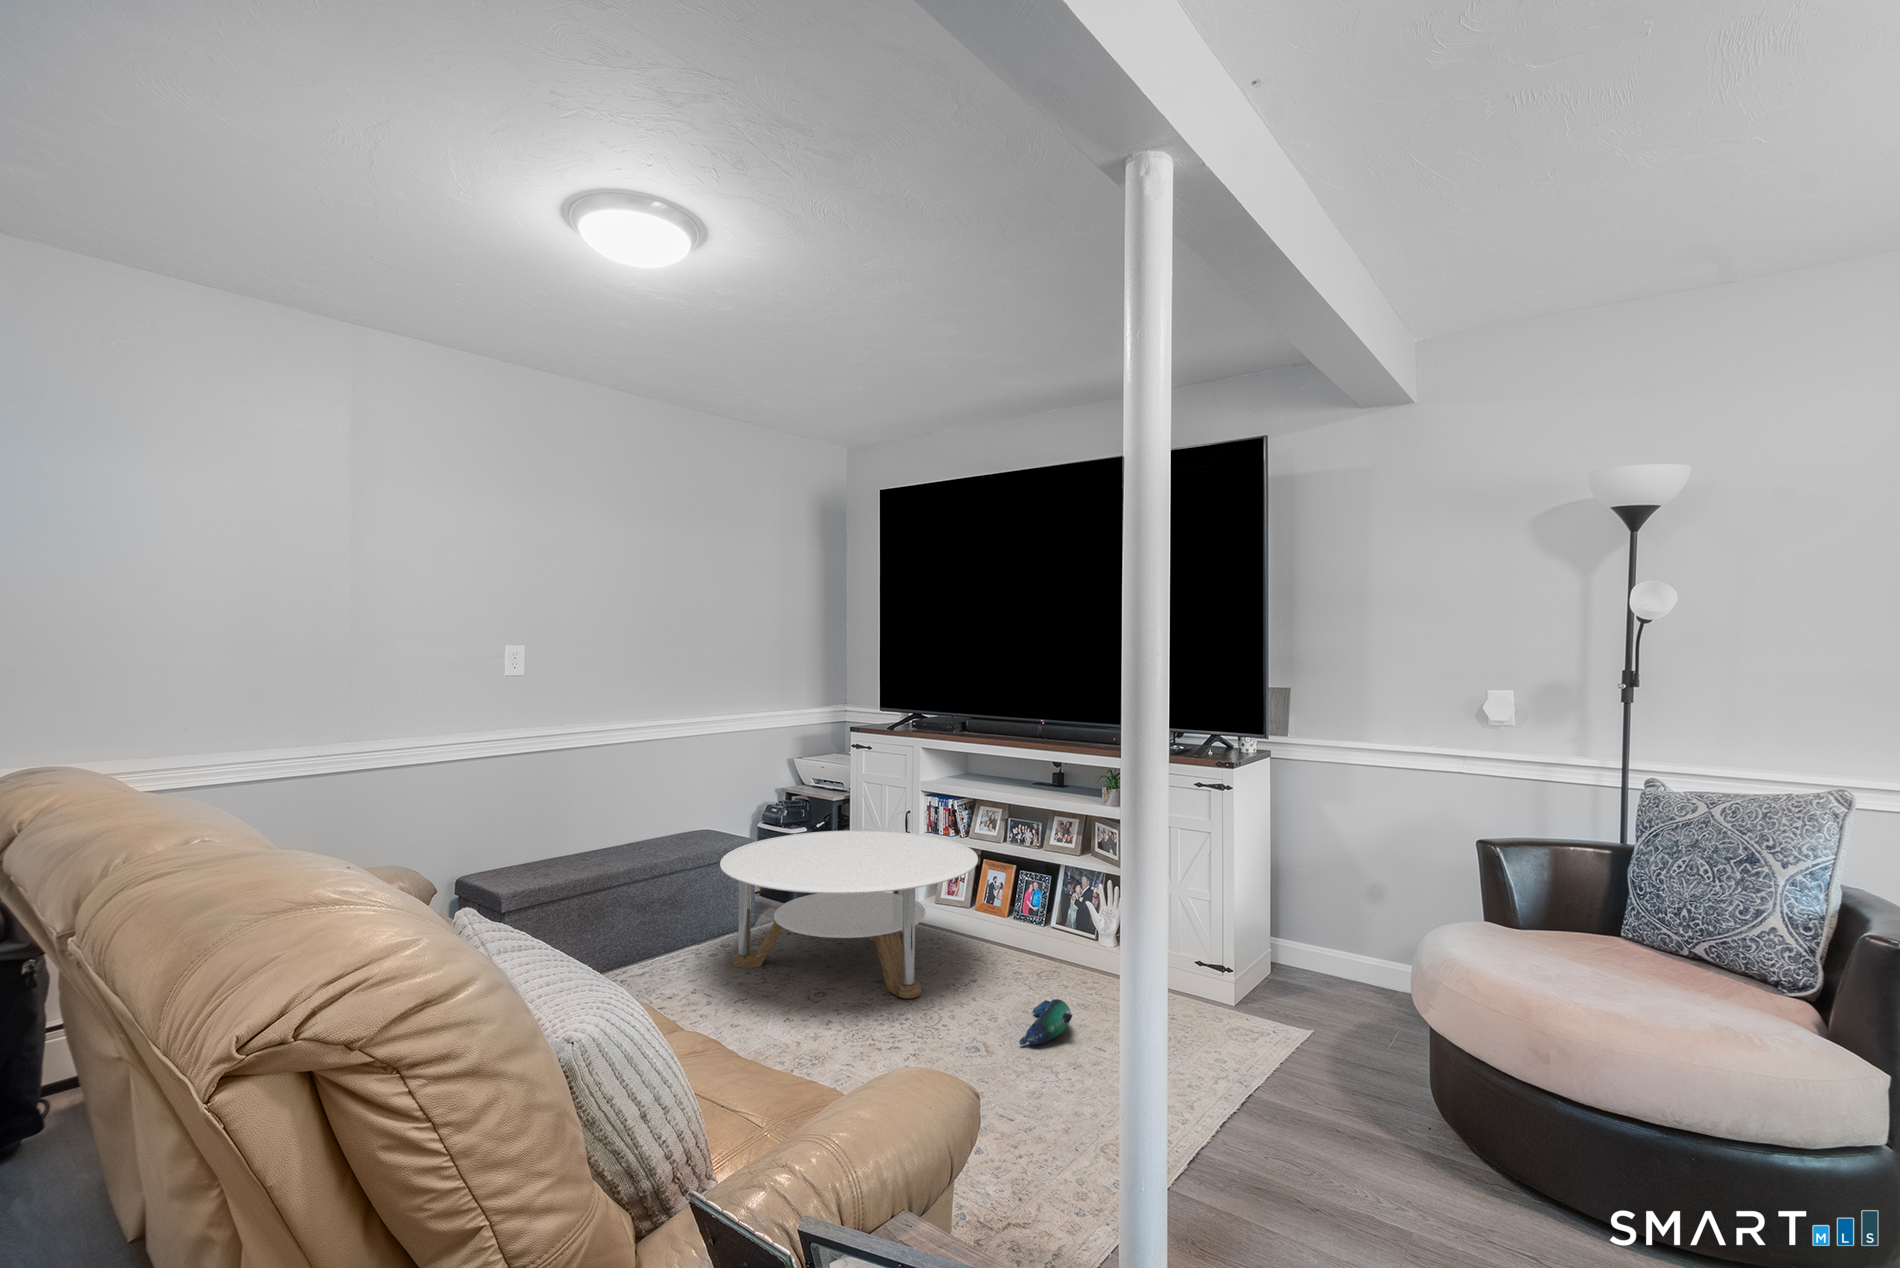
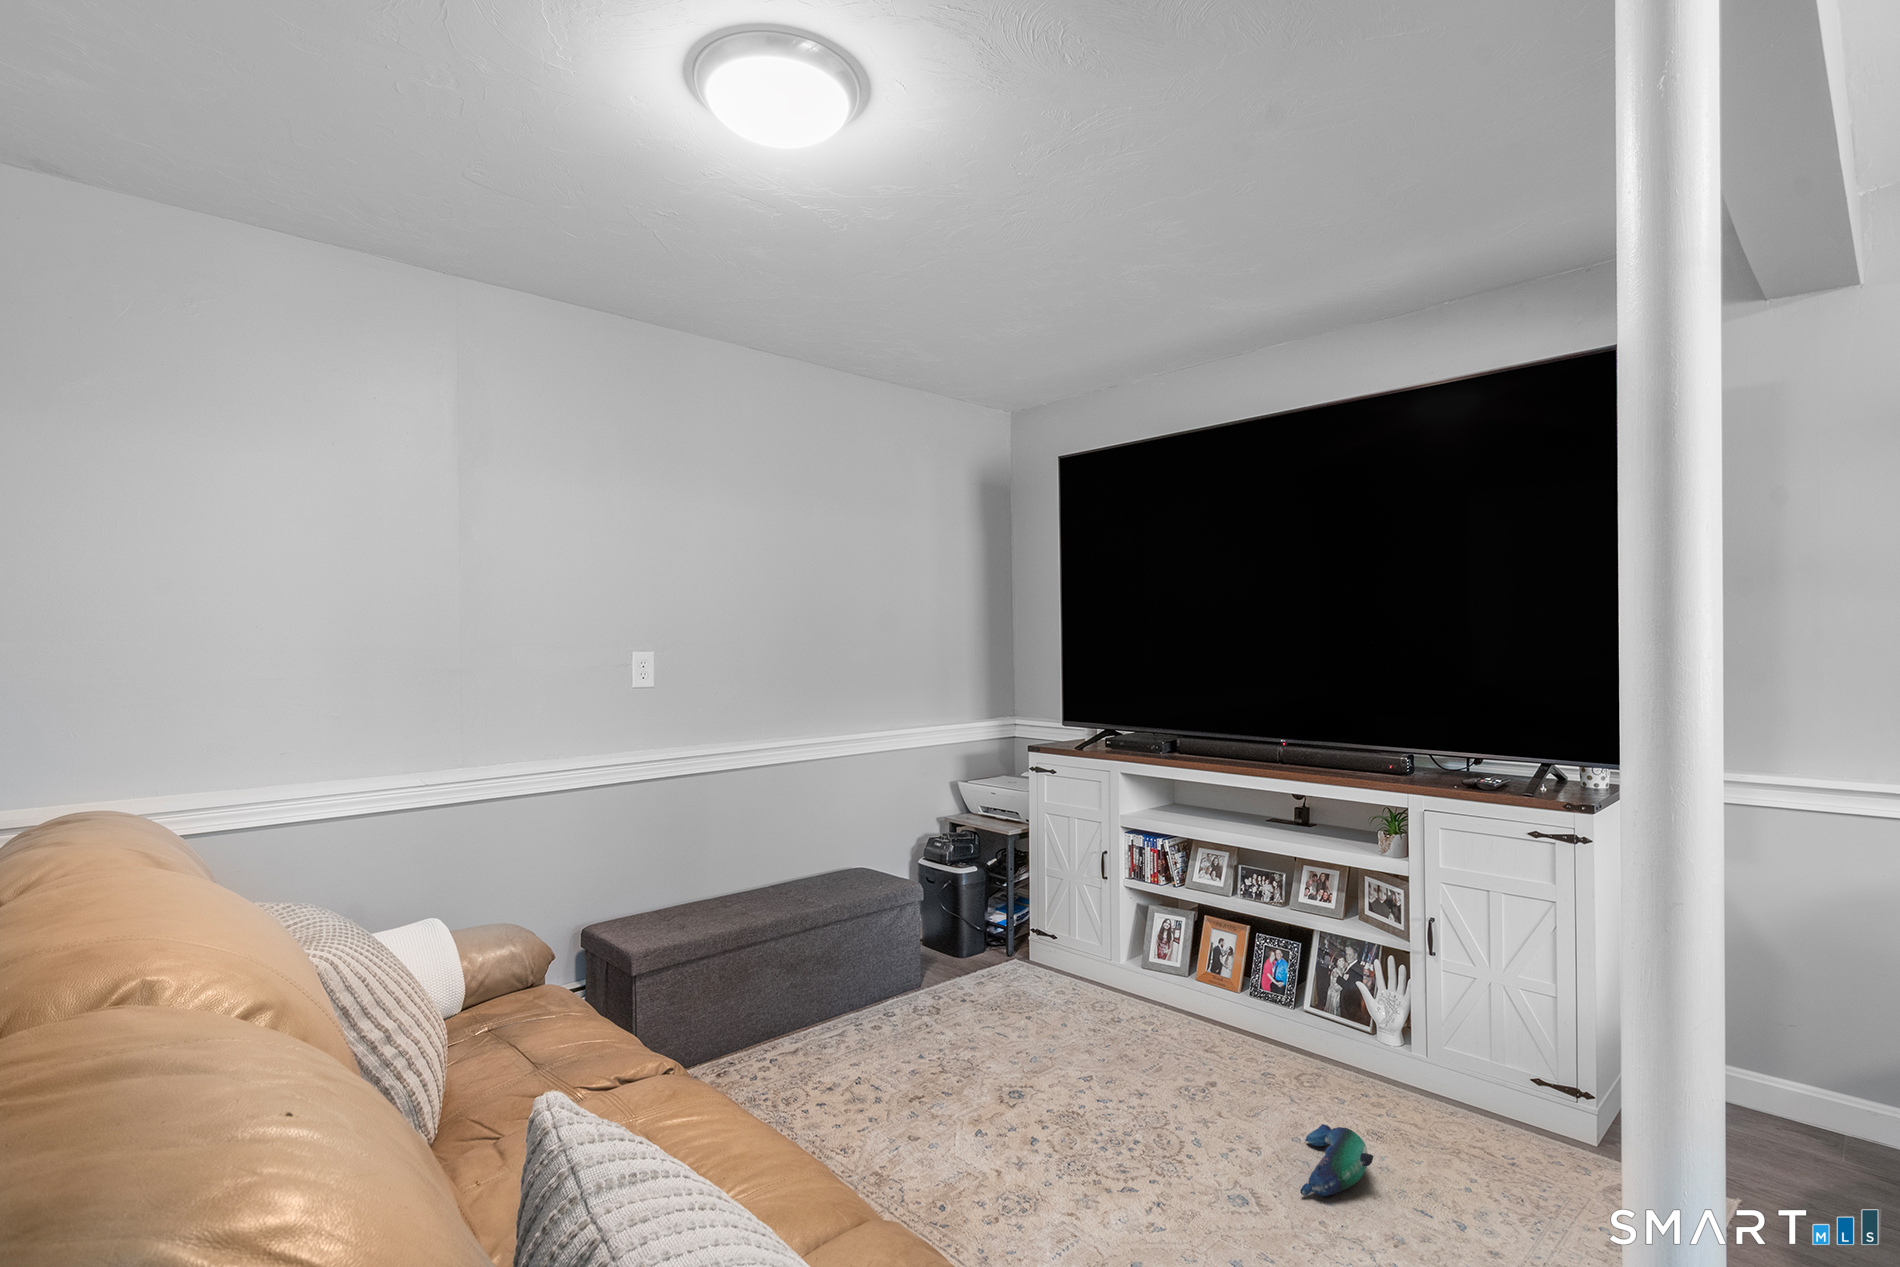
round table: present [720,830,978,998] -> none [884,873,1211,1107]

